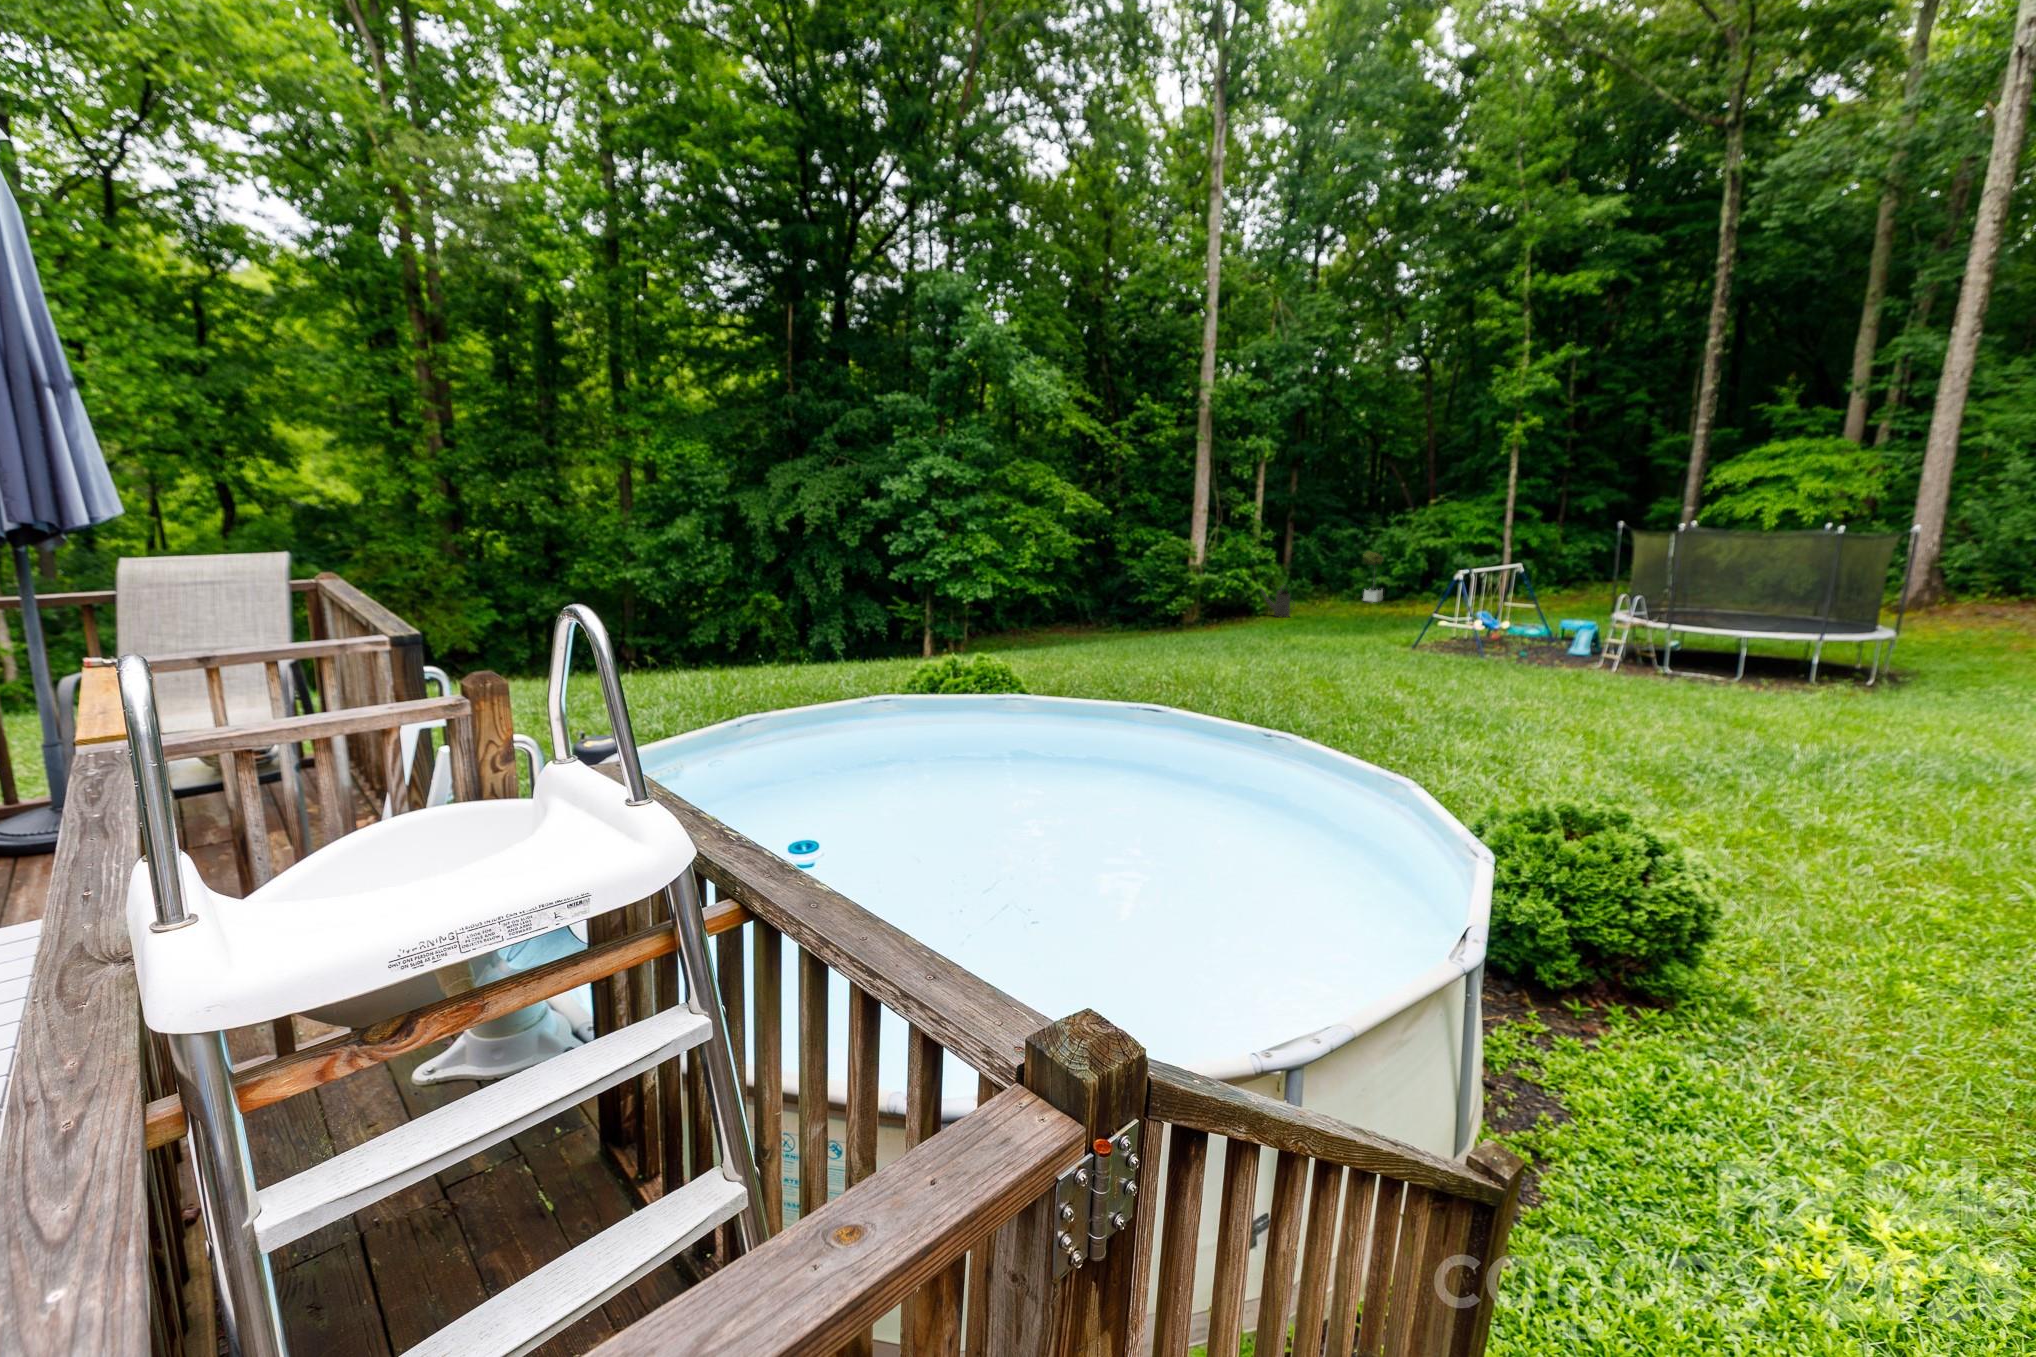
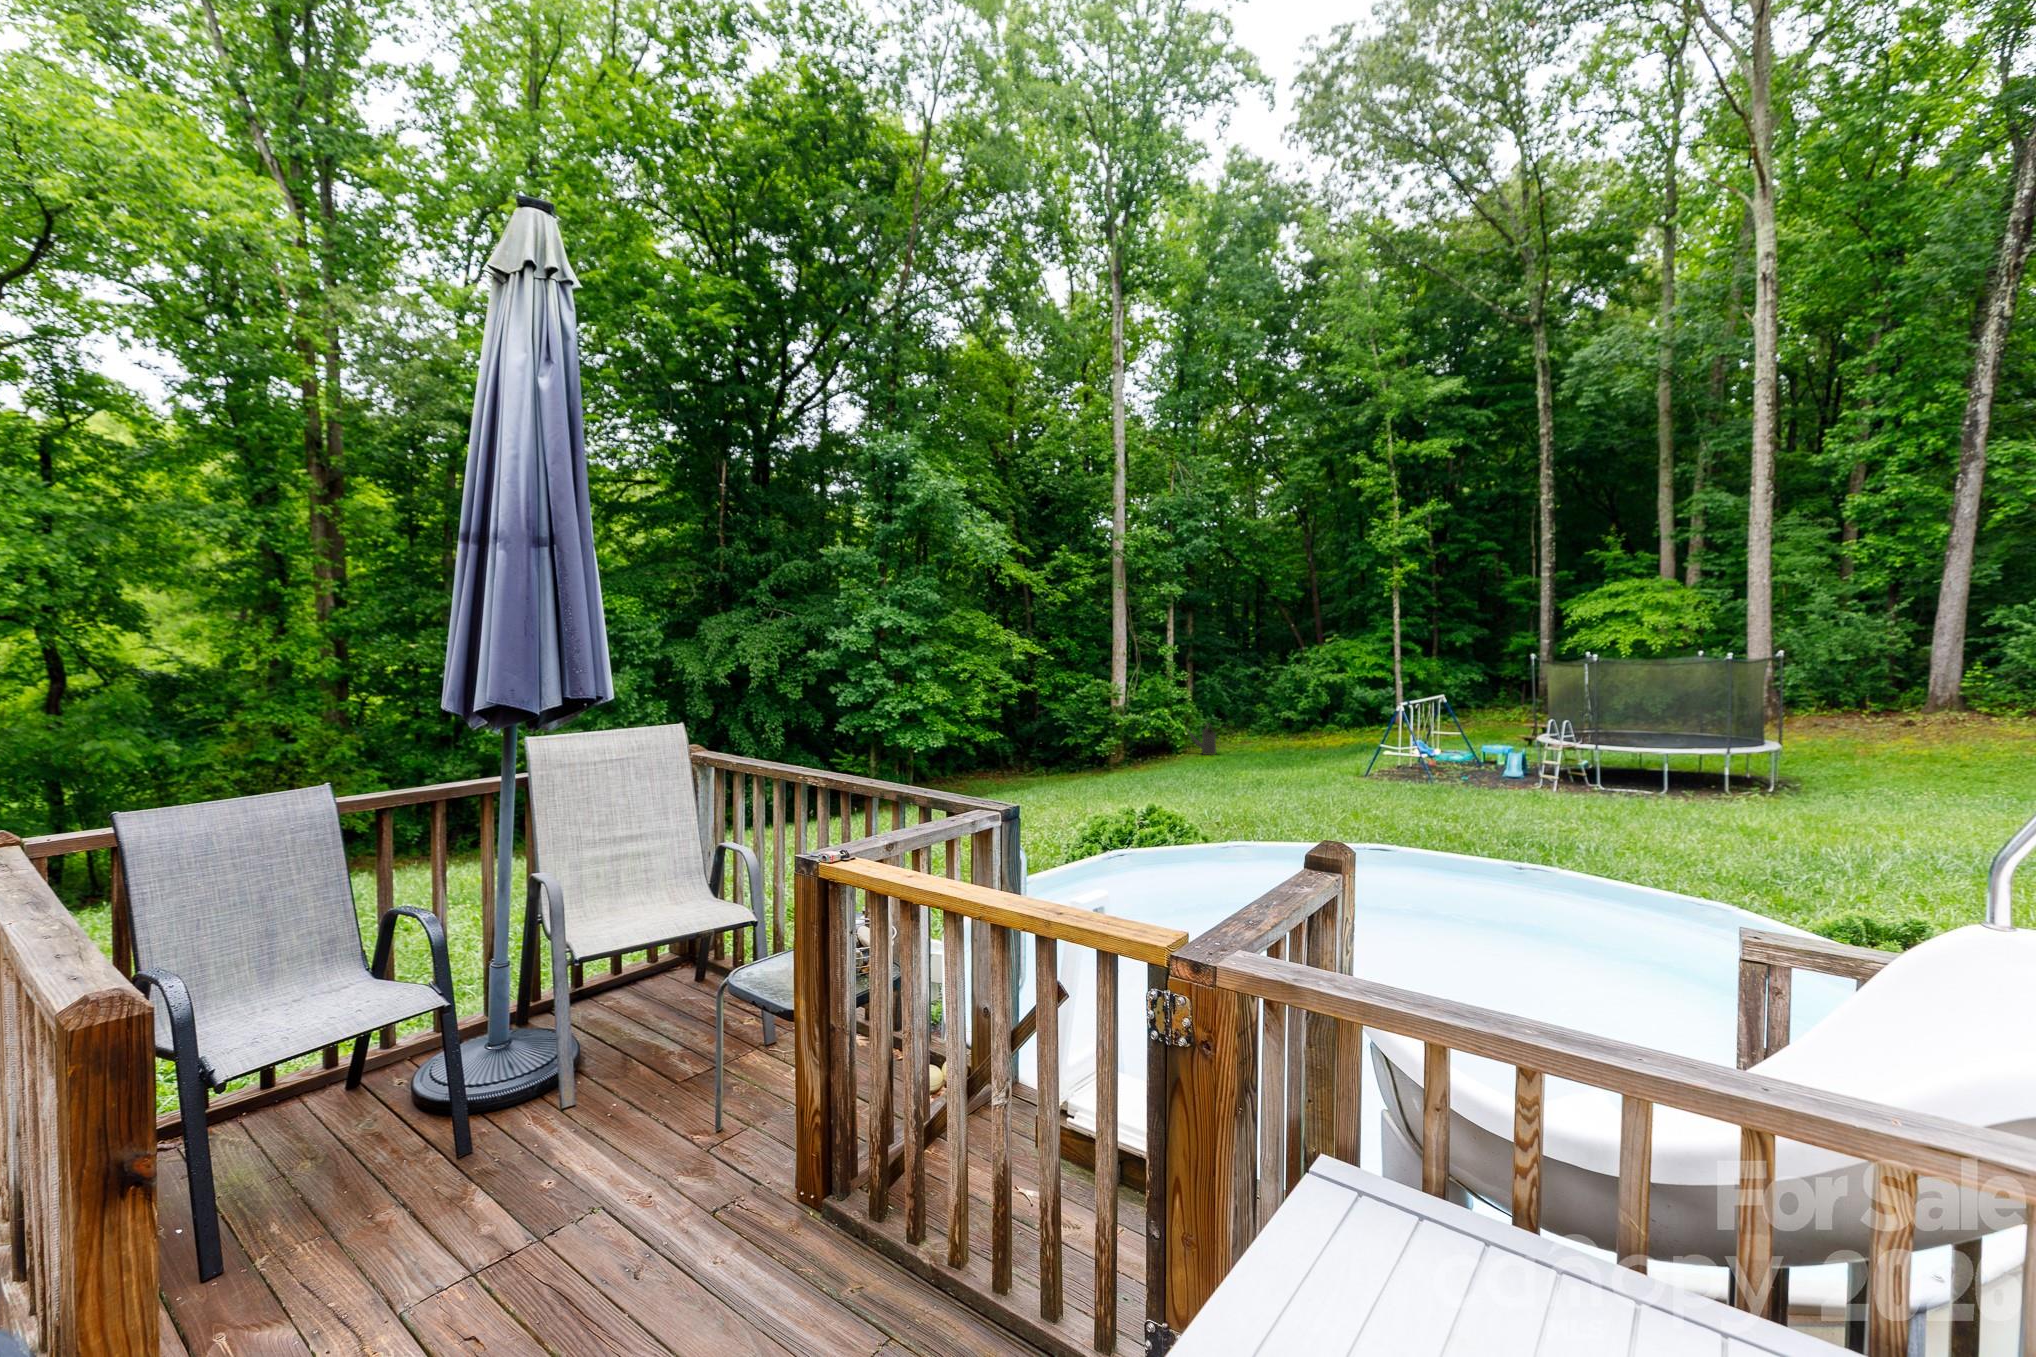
potted tree: present [1363,551,1383,602] -> none [1269,688,1291,736]

